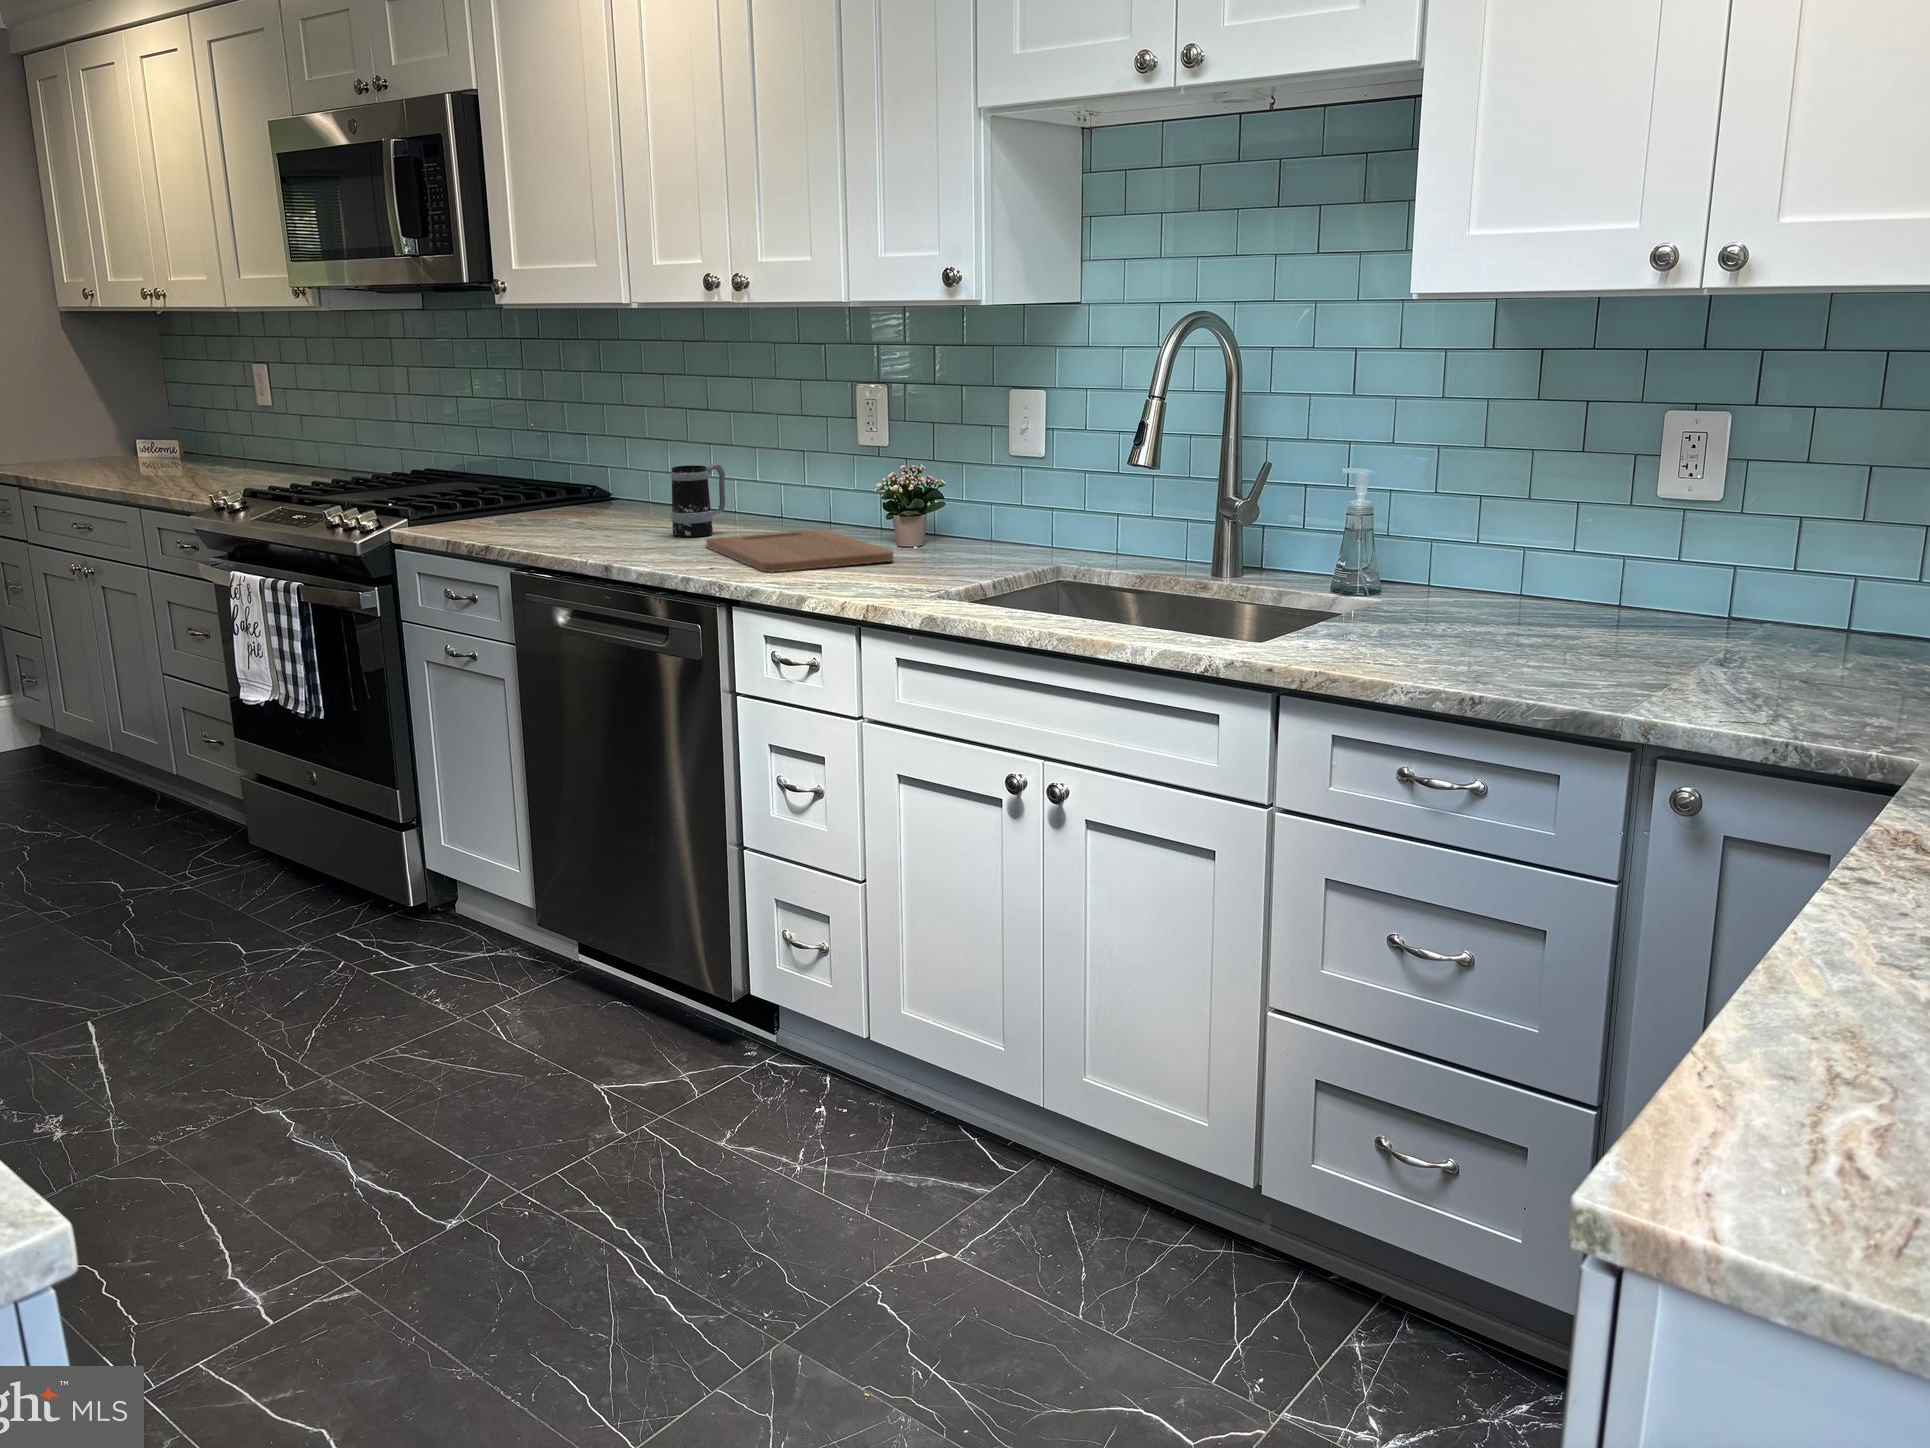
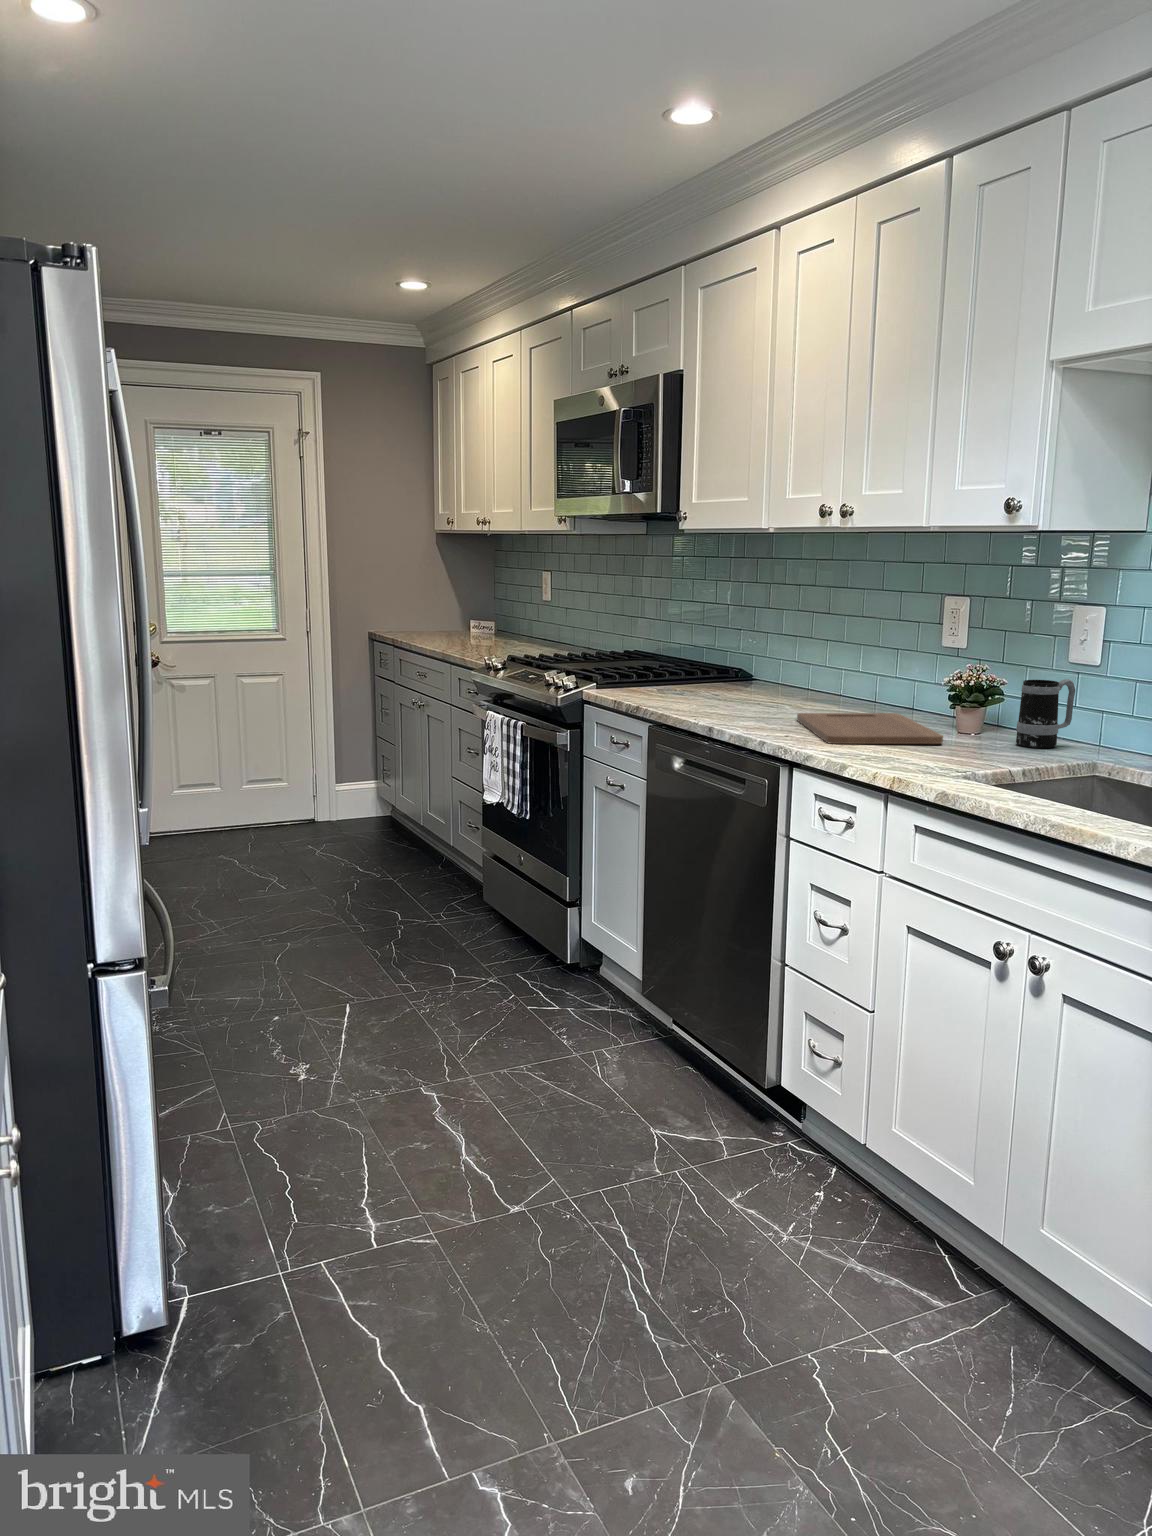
mug: present [671,463,725,537] -> present [1016,679,1075,748]

